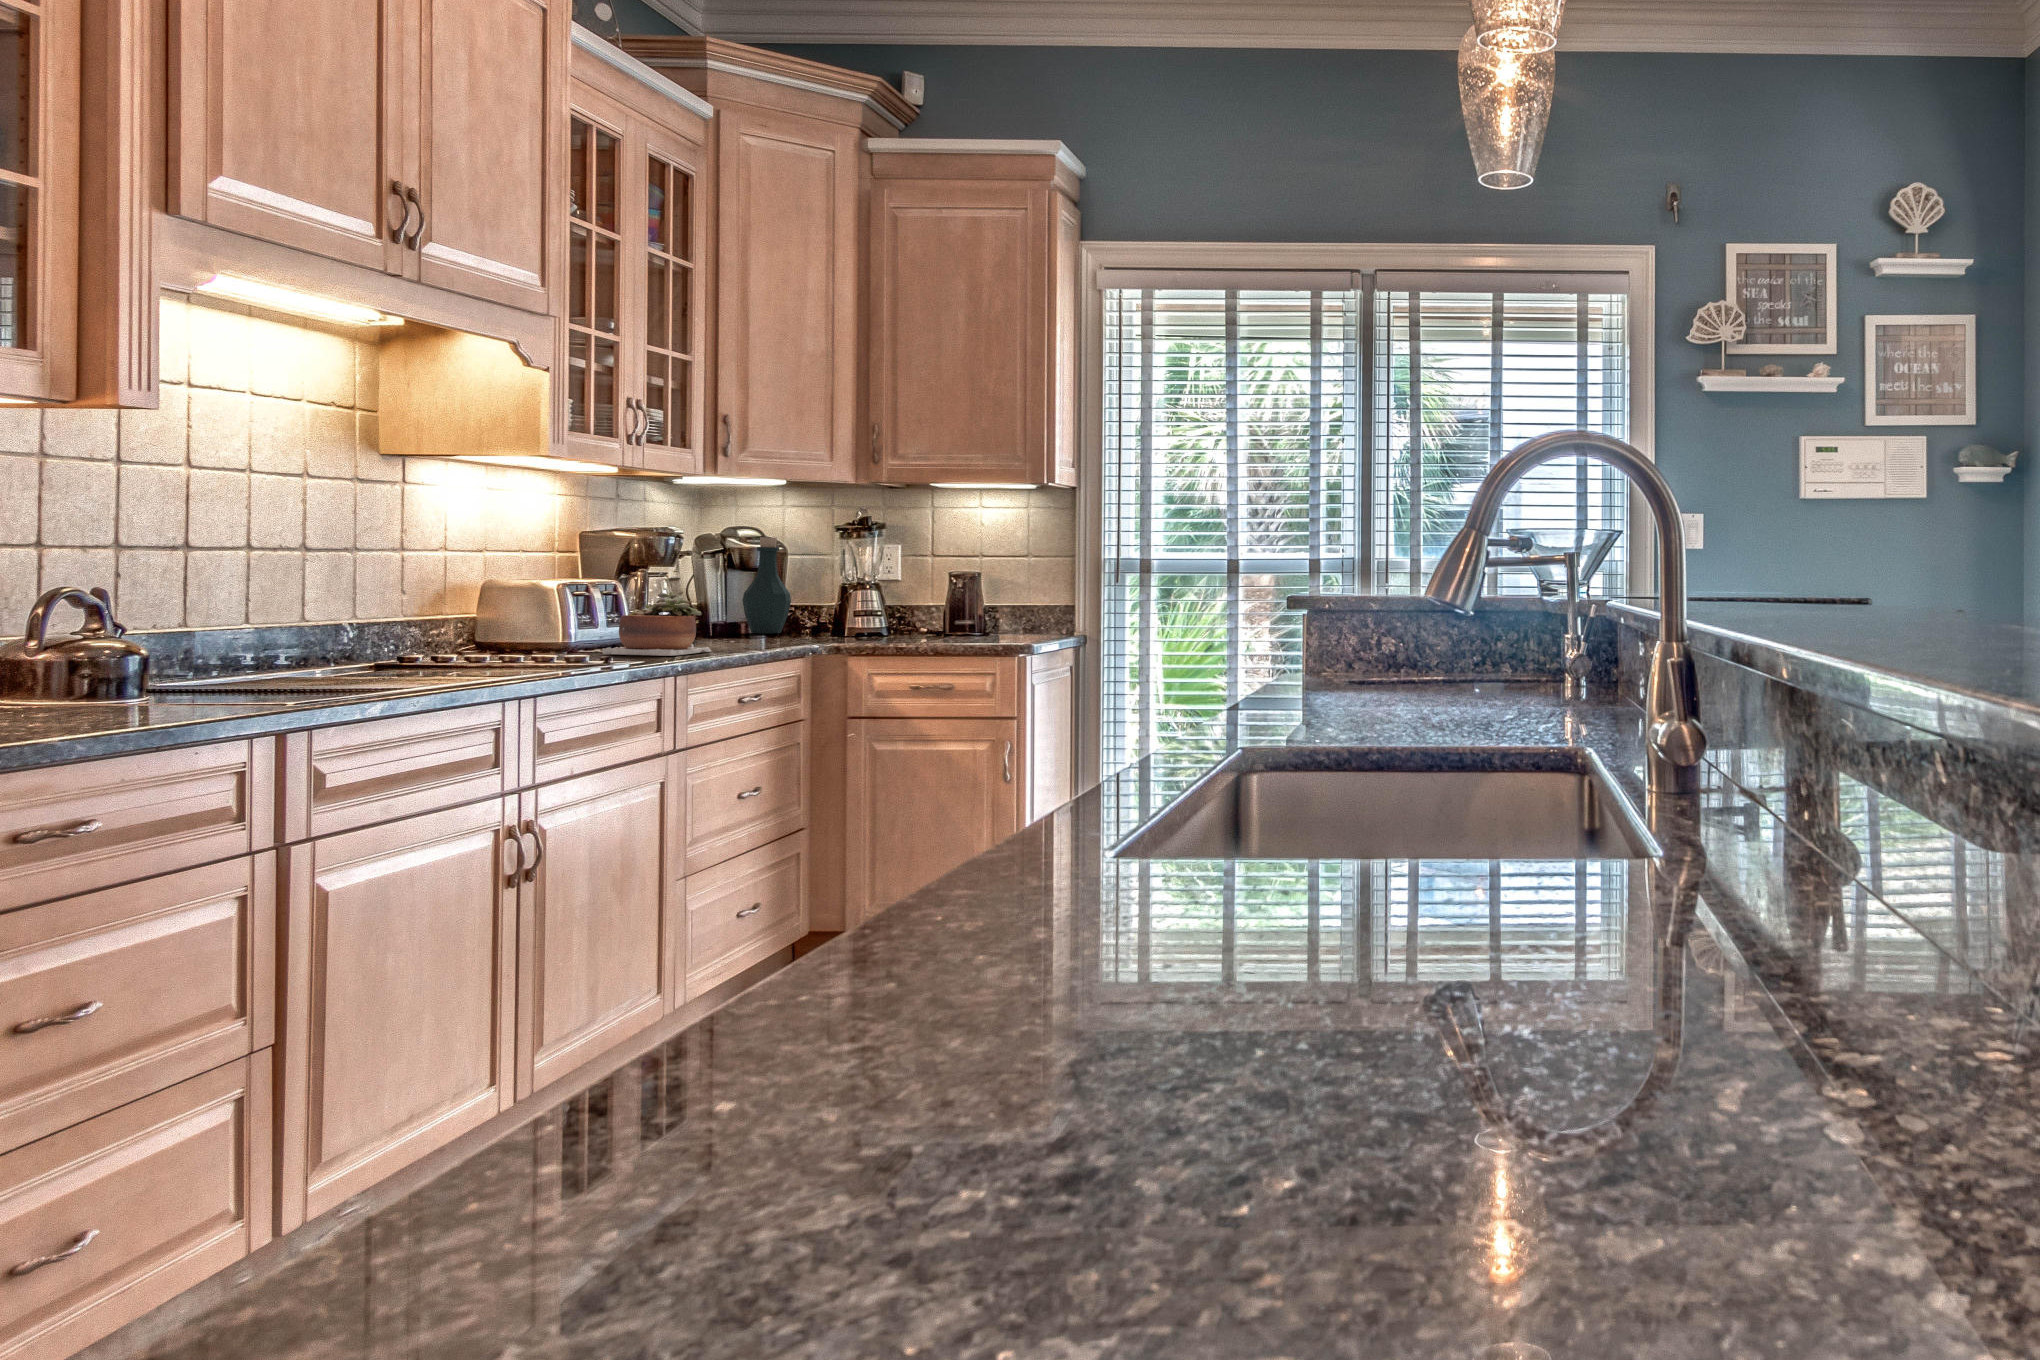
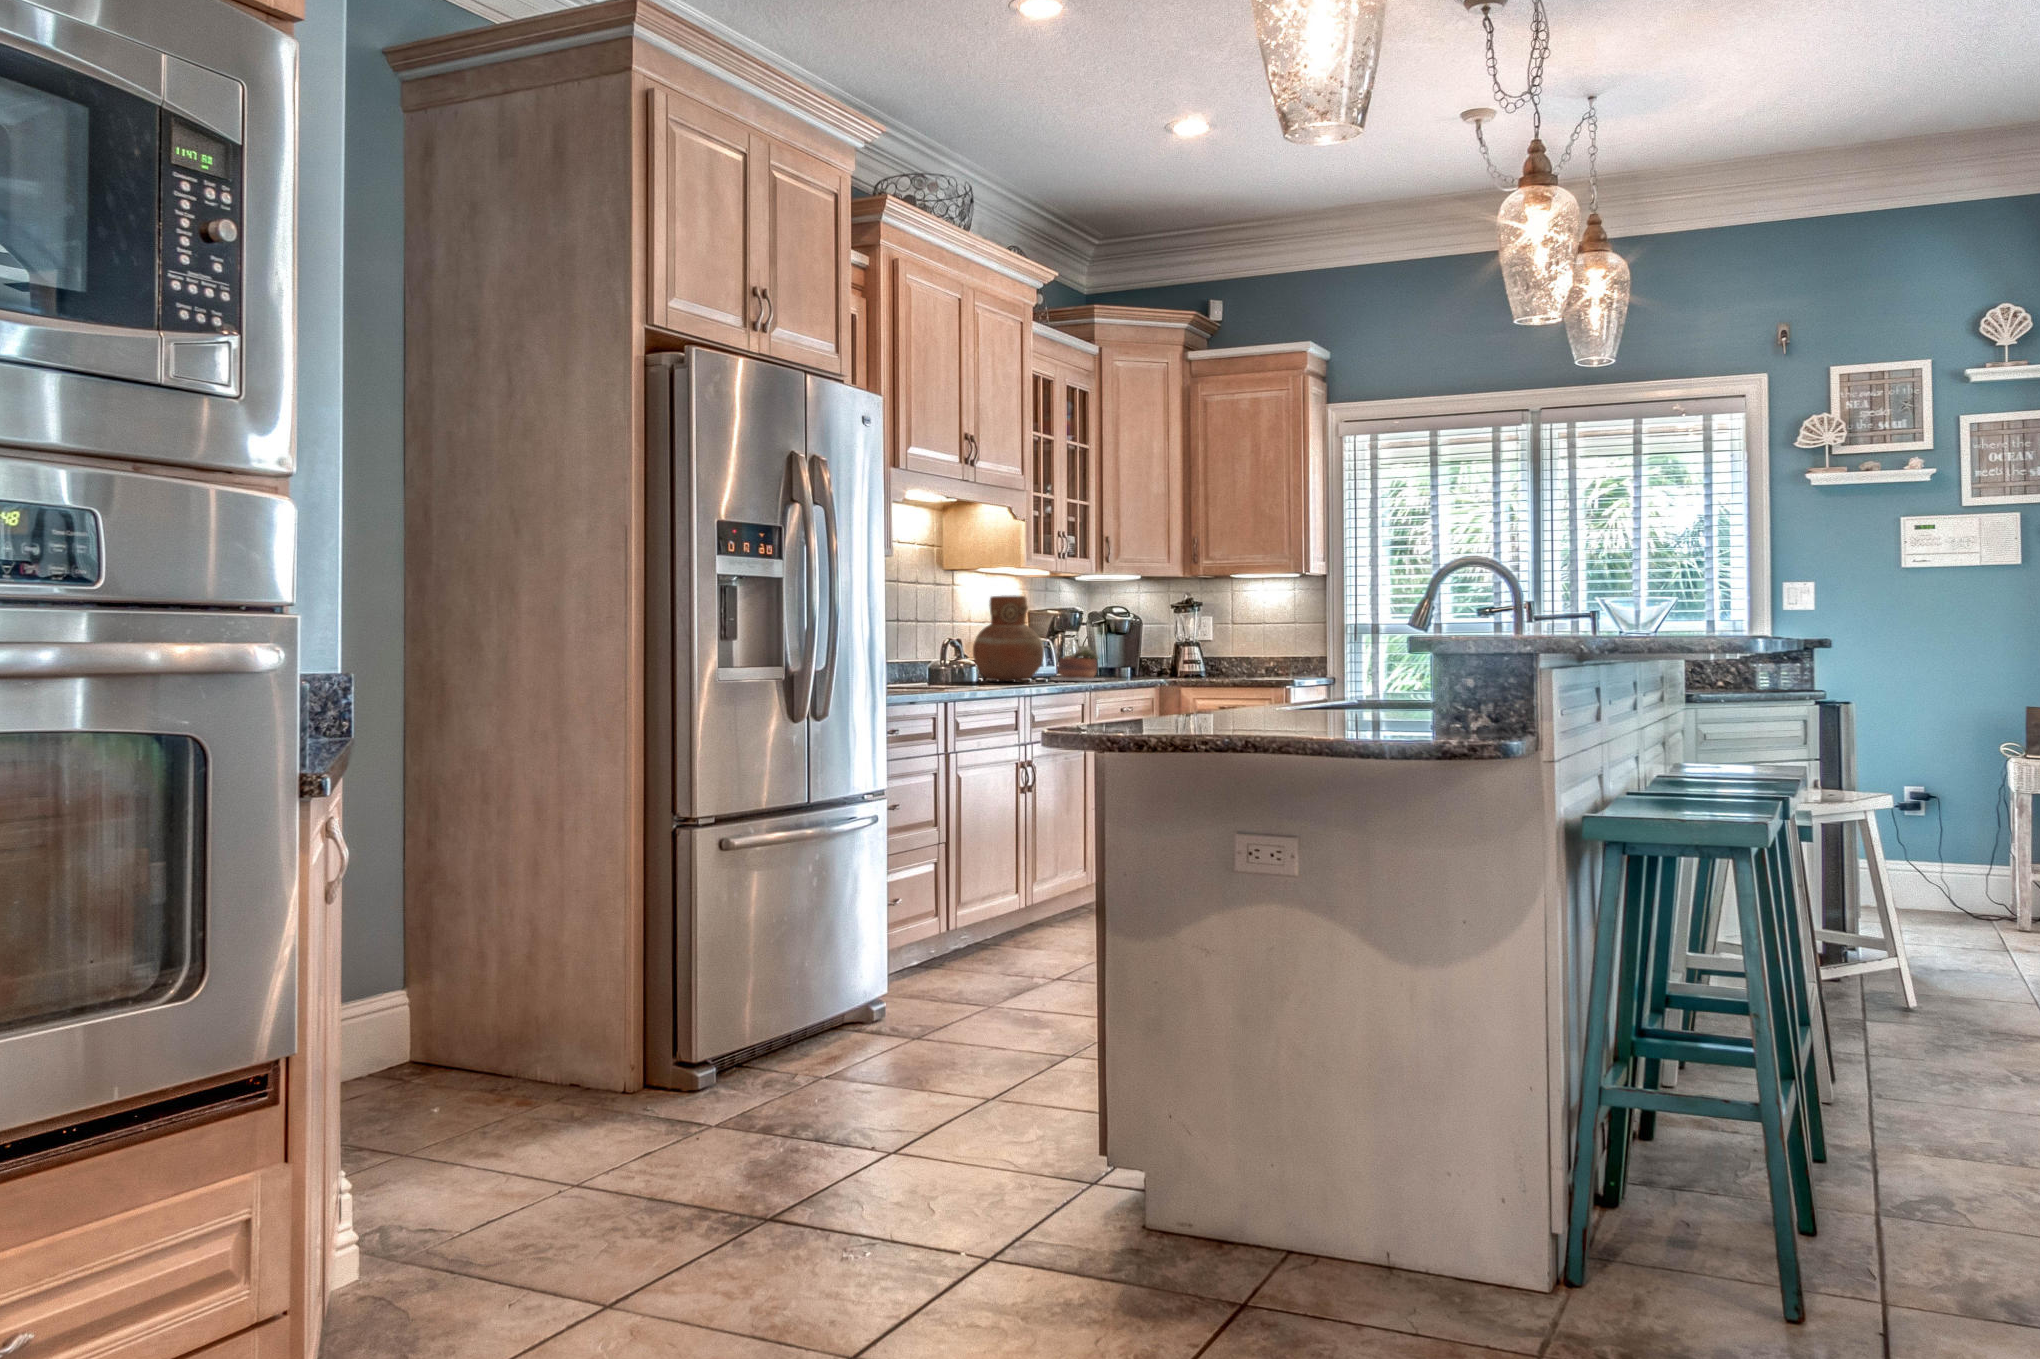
vase: none [422,503,581,662] -> present [973,596,1044,682]
bottle: present [742,537,791,633] -> none [1117,613,1145,675]

